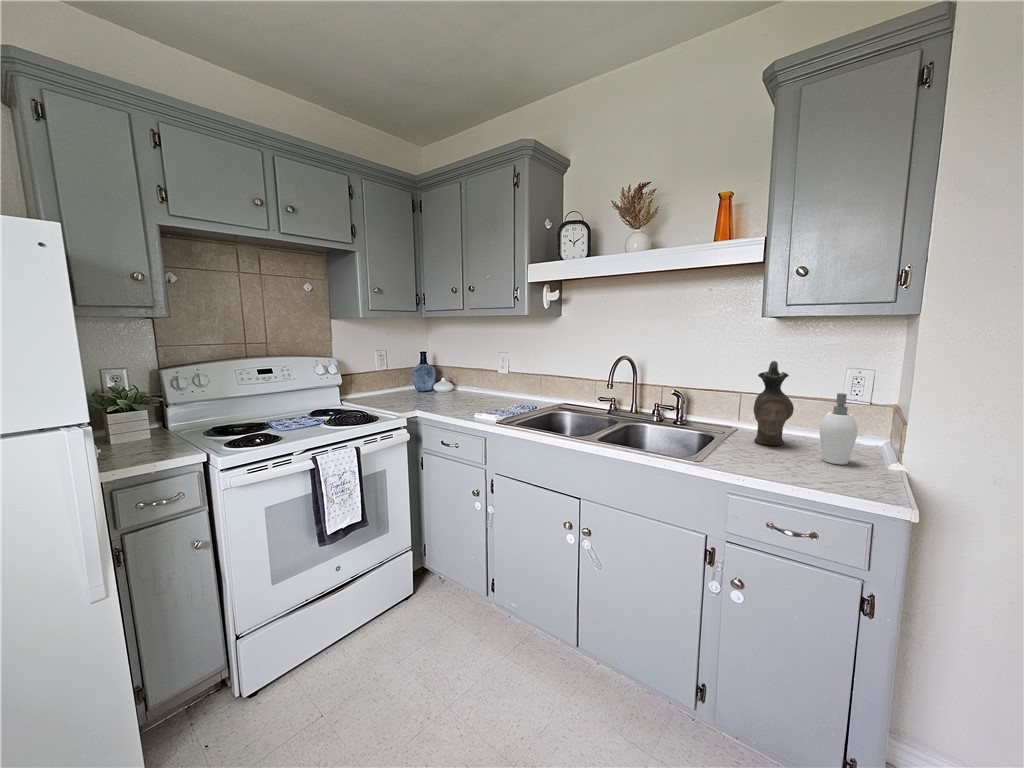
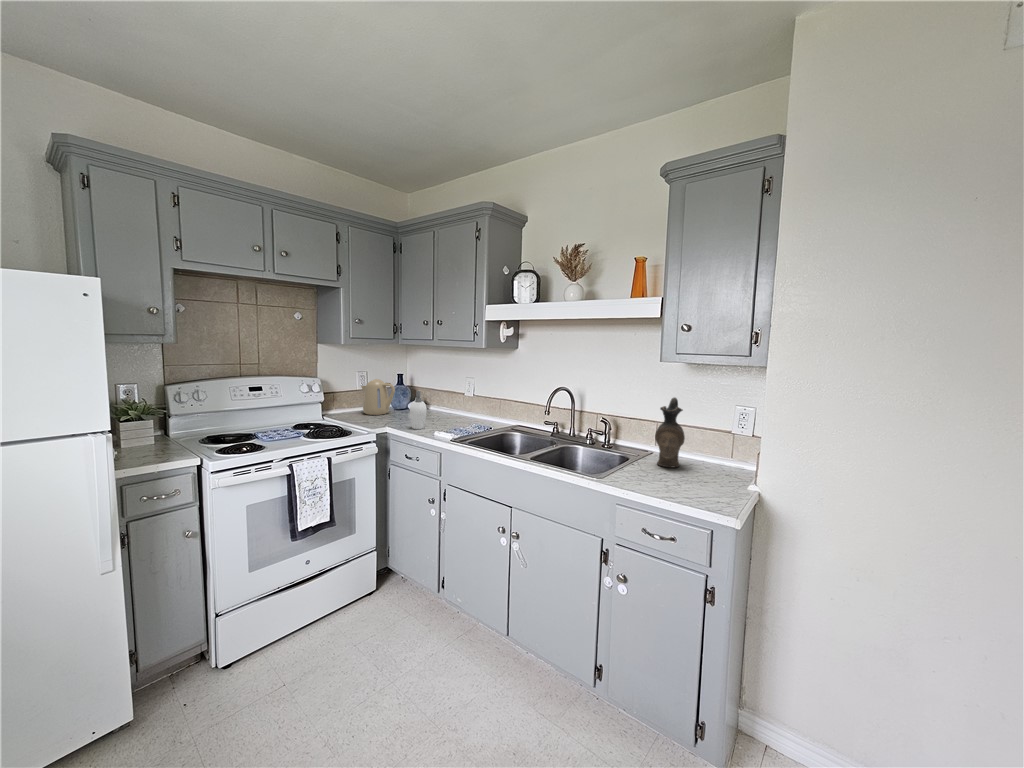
kettle: none [381,357,420,398] -> present [361,379,395,415]
soap dispenser: present [820,393,870,464] -> present [410,391,427,429]

